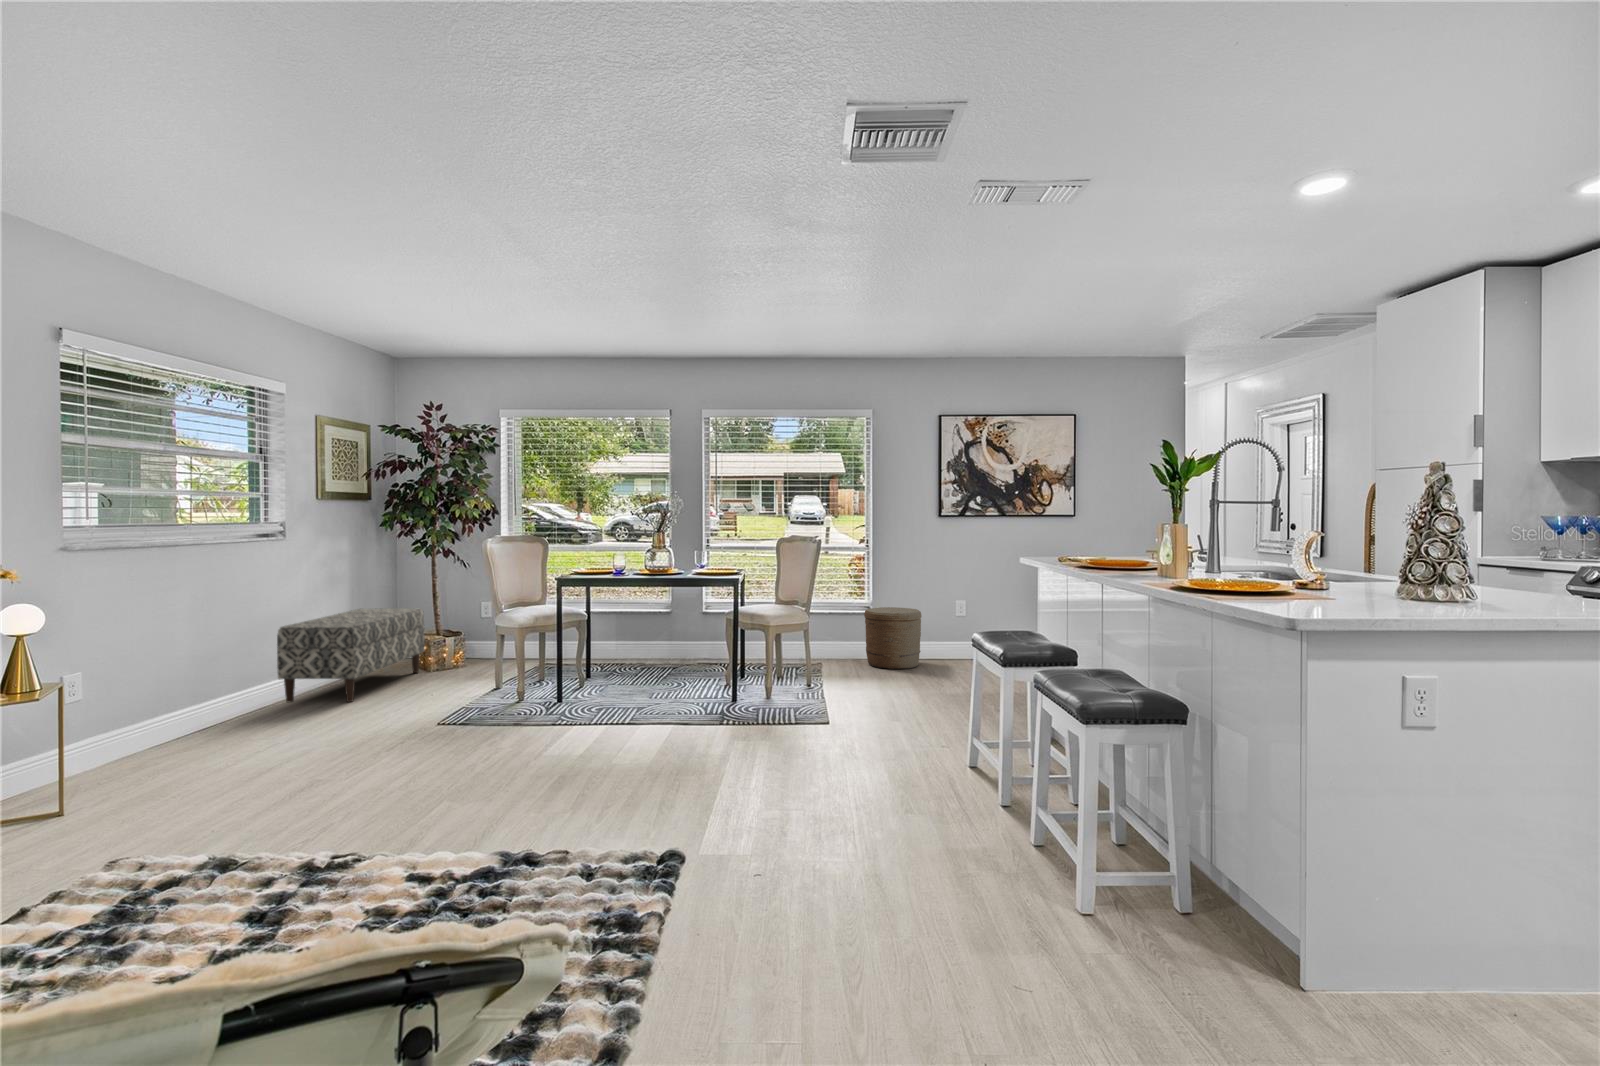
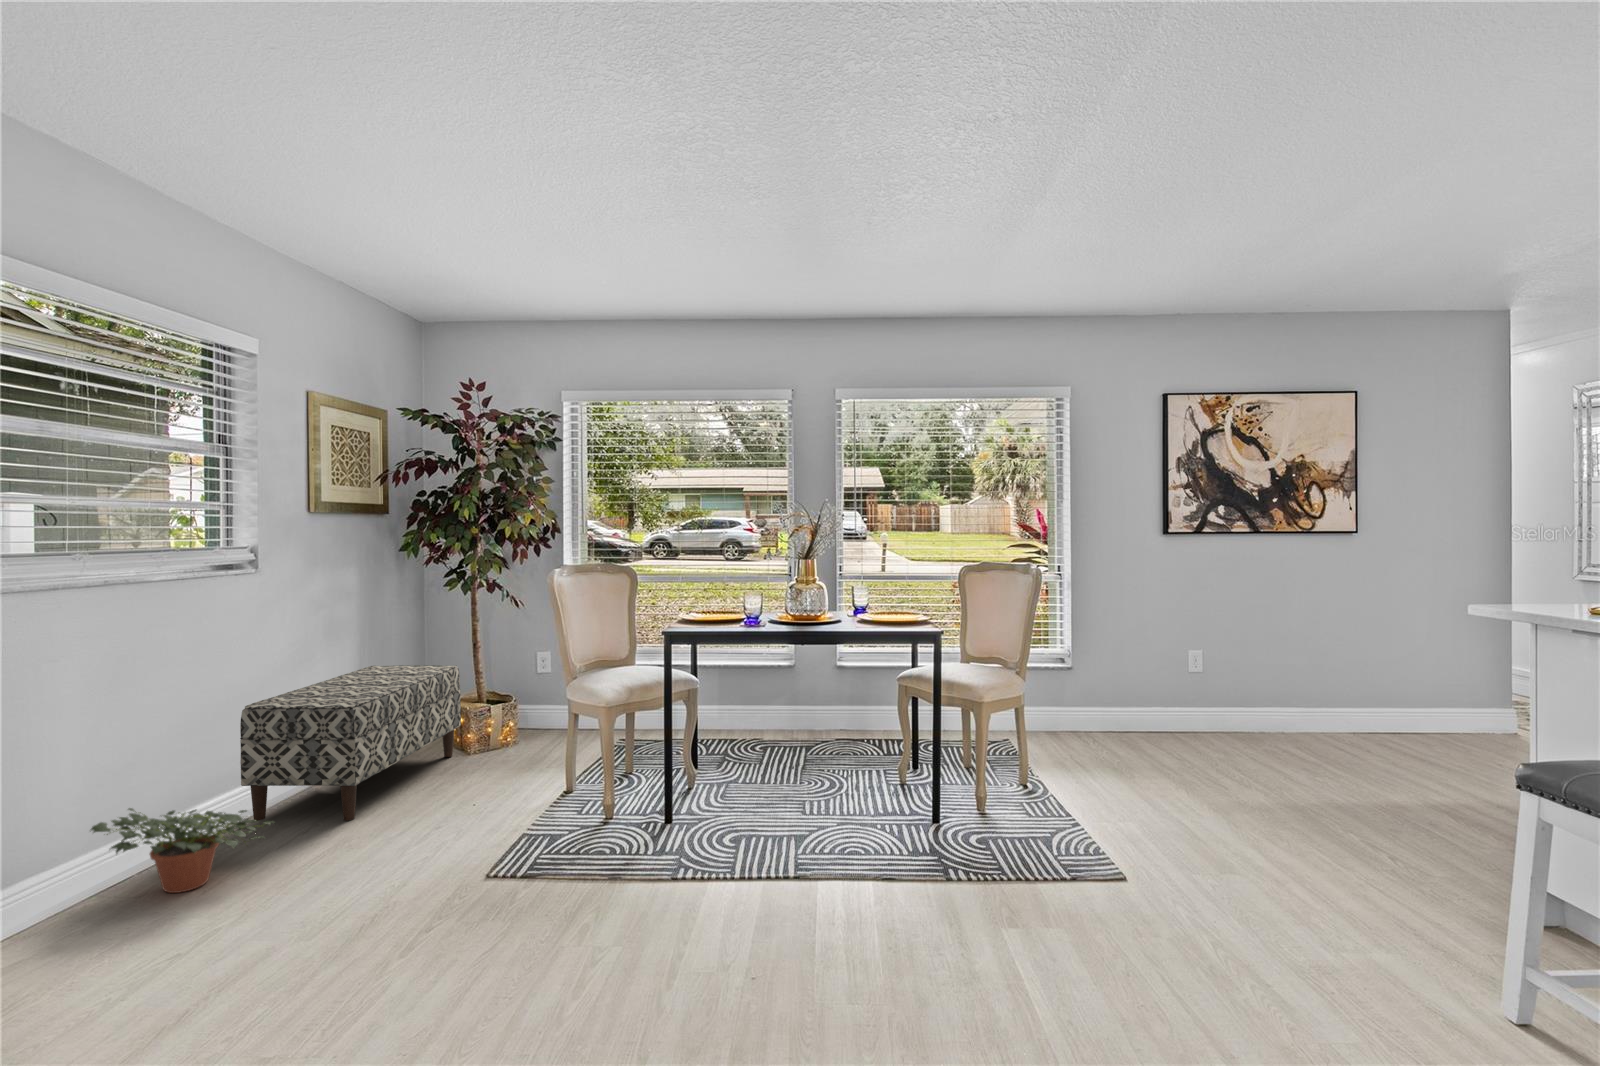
woven basket: present [864,607,921,669] -> none [1069,661,1156,753]
potted plant: none [196,680,308,730] -> present [91,808,273,893]

